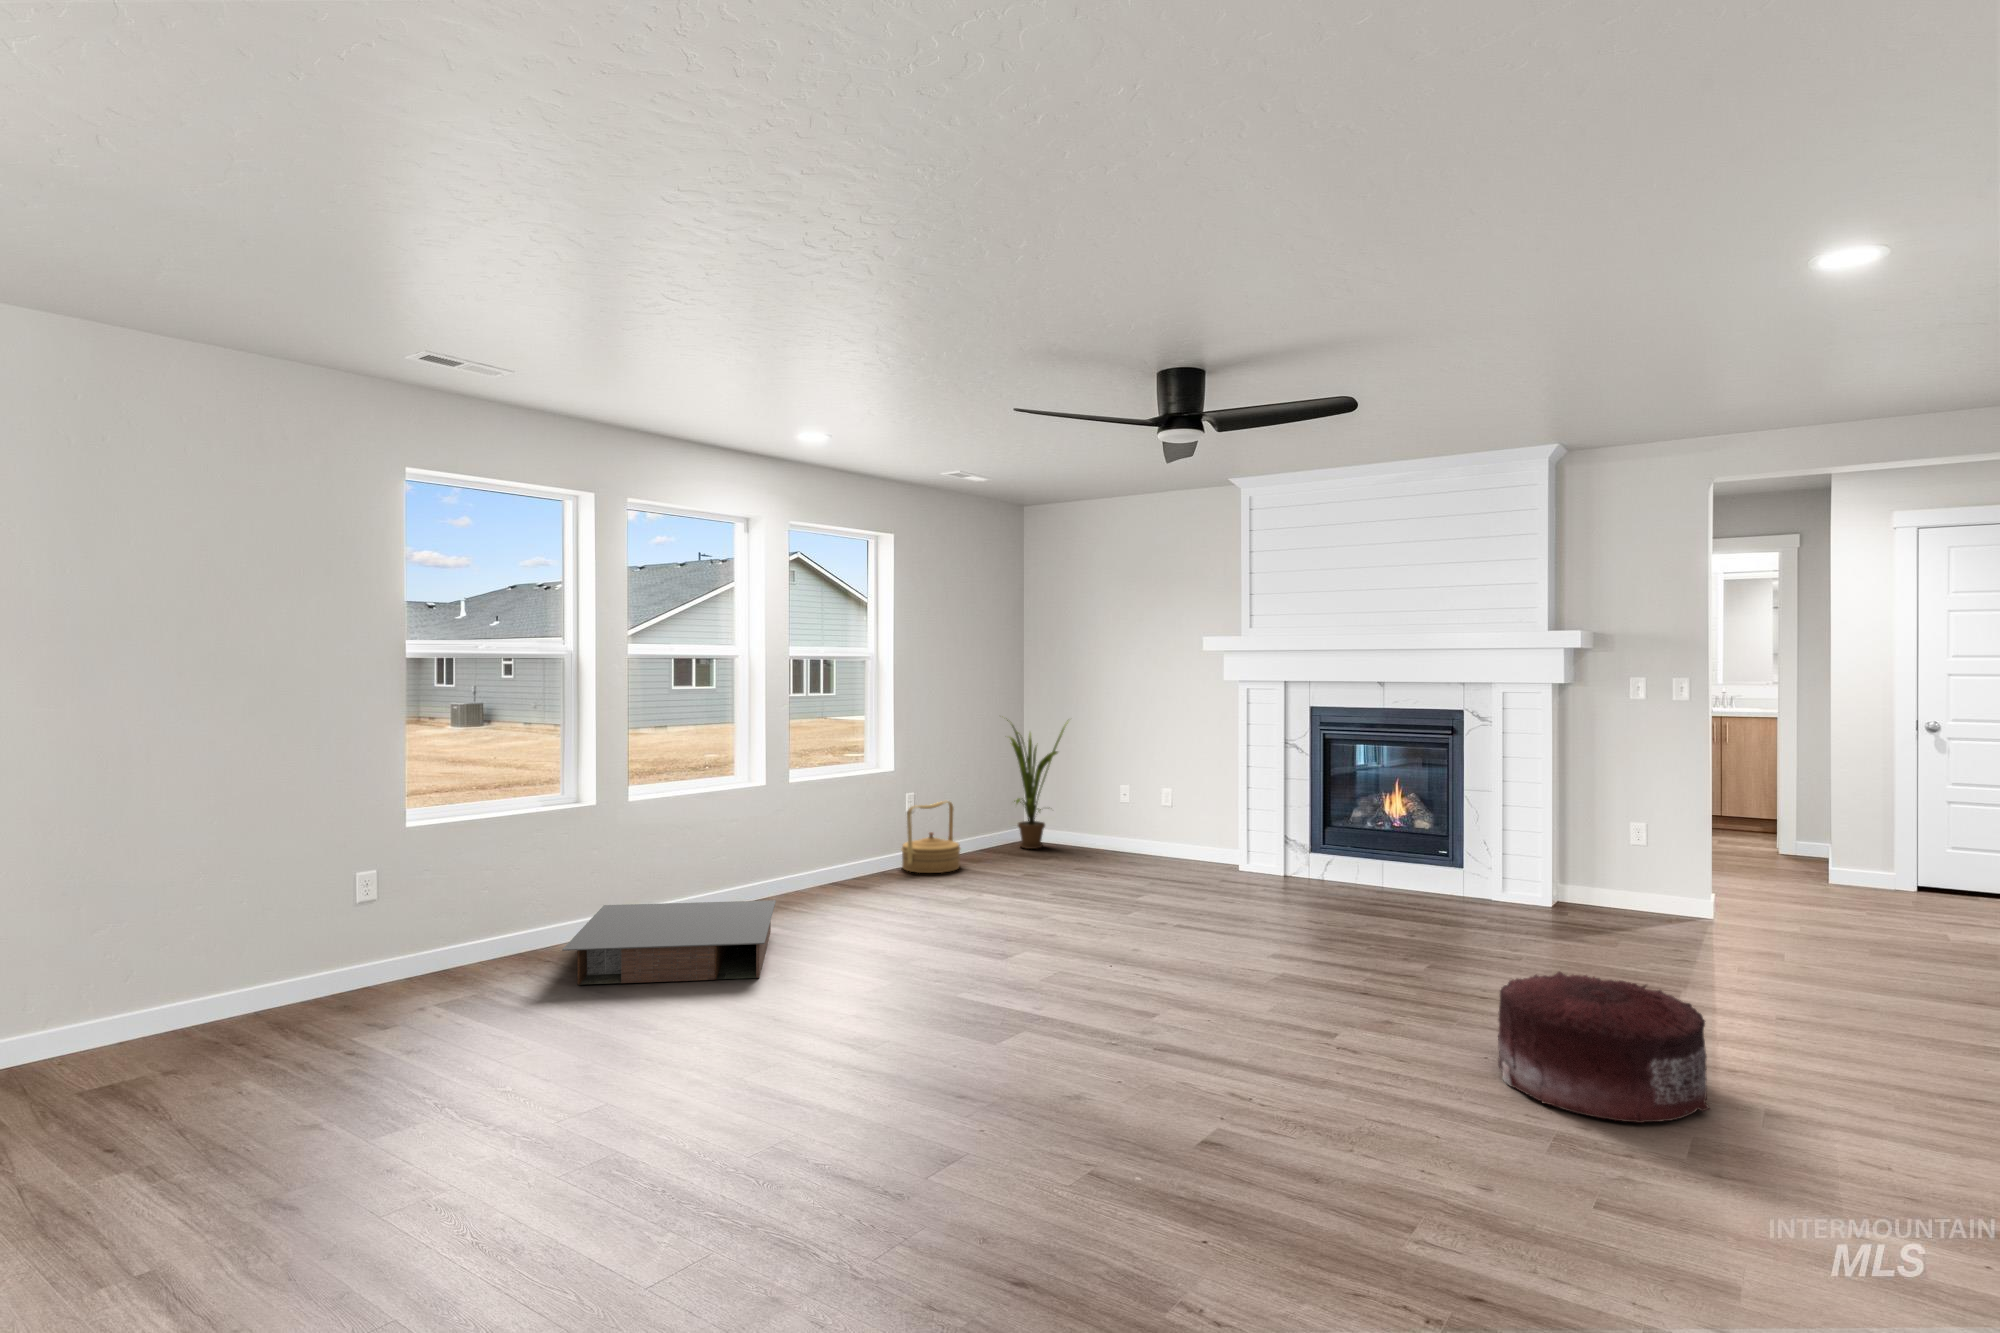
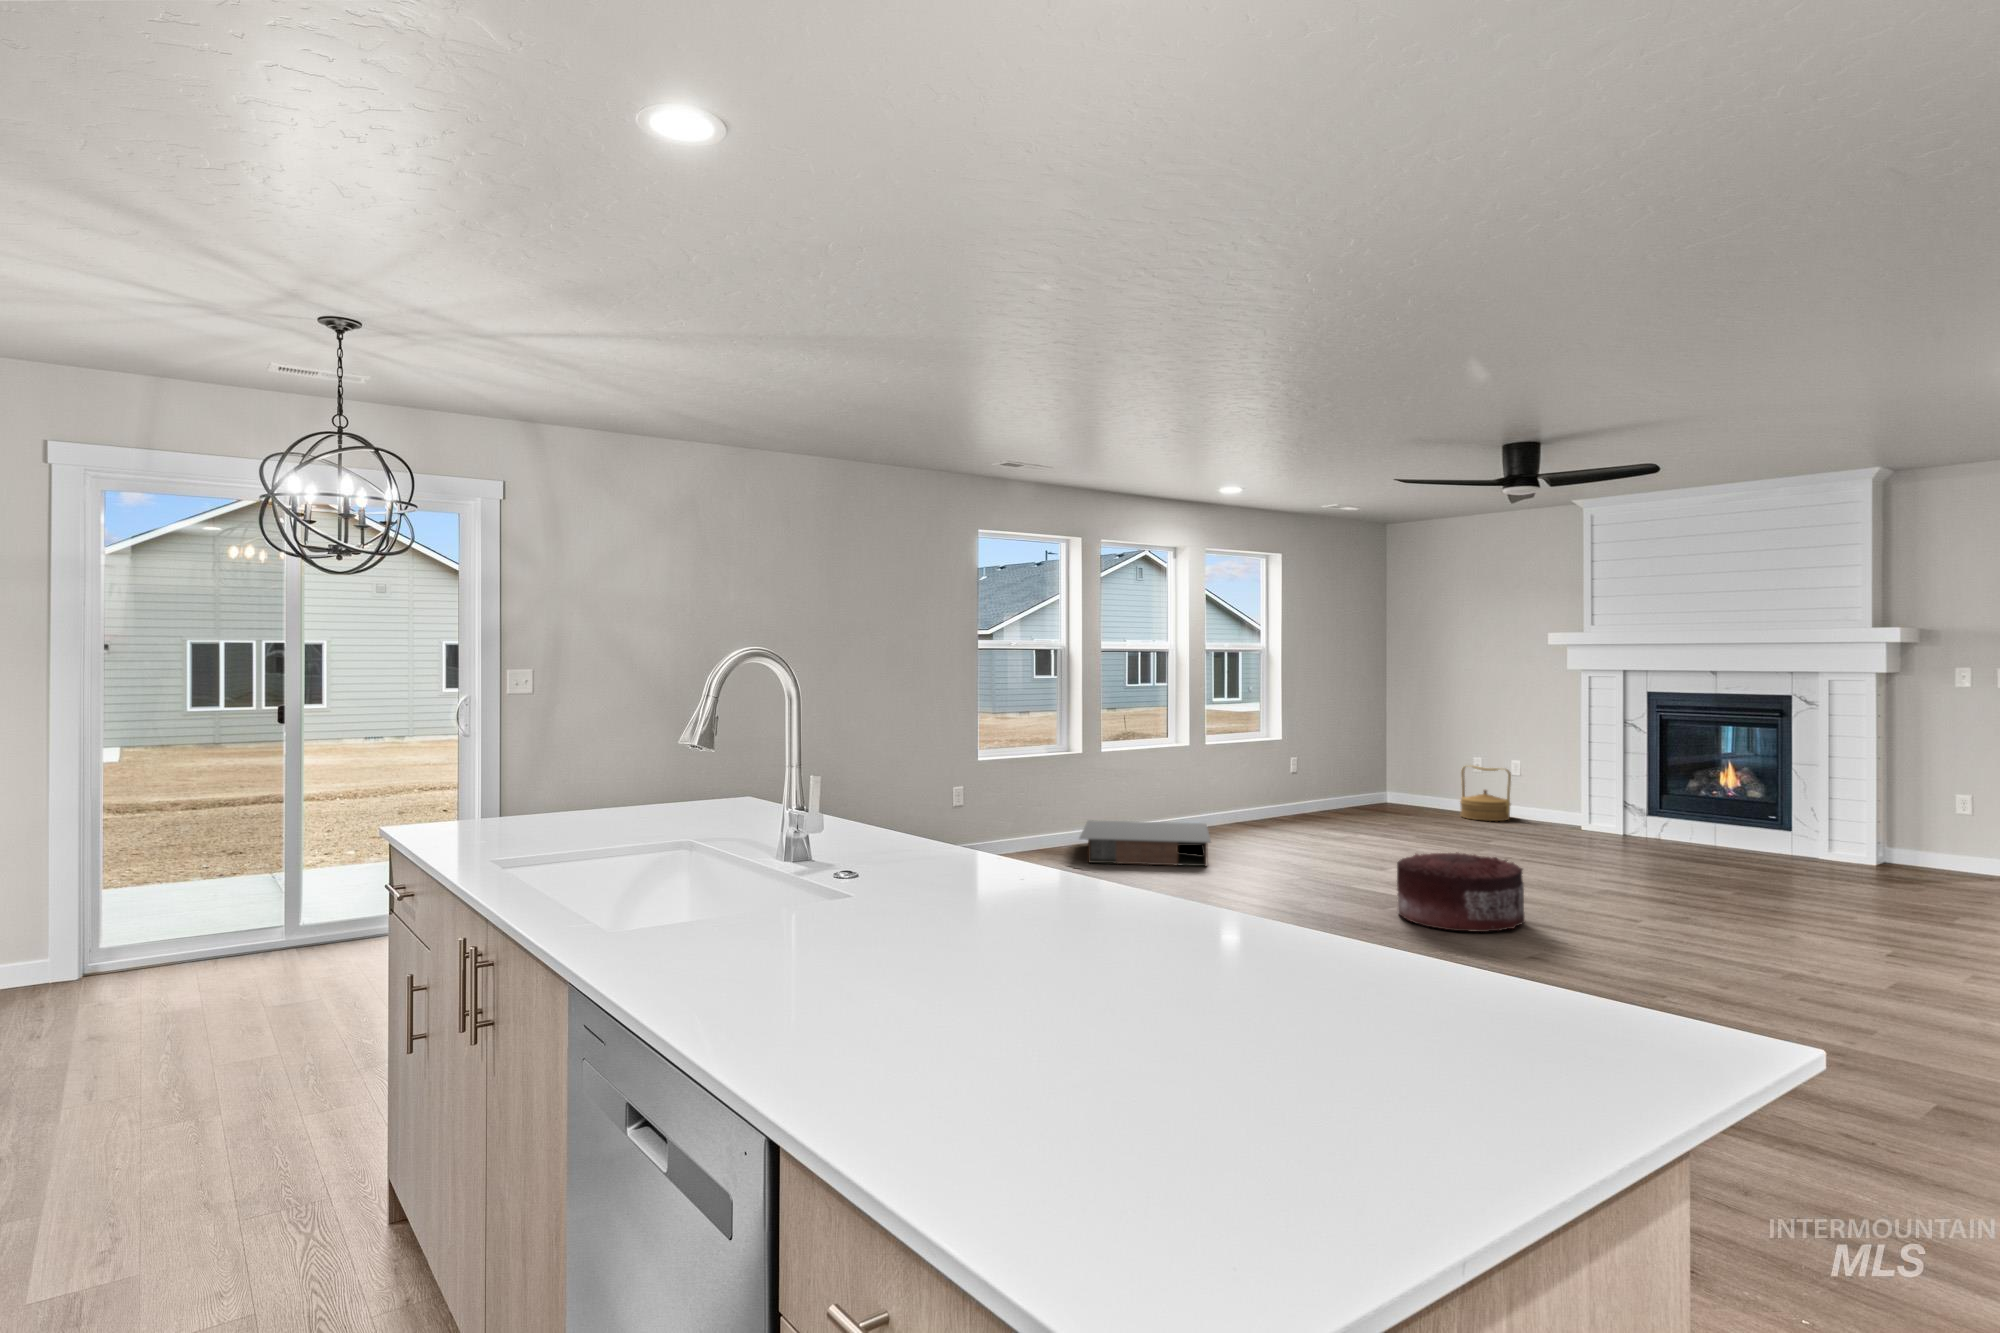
house plant: present [1007,720,1068,849] -> none [1365,700,1431,810]
woven basket: present [901,801,960,873] -> present [1460,766,1511,821]
pouf: present [1498,972,1709,1123] -> present [1397,852,1525,932]

